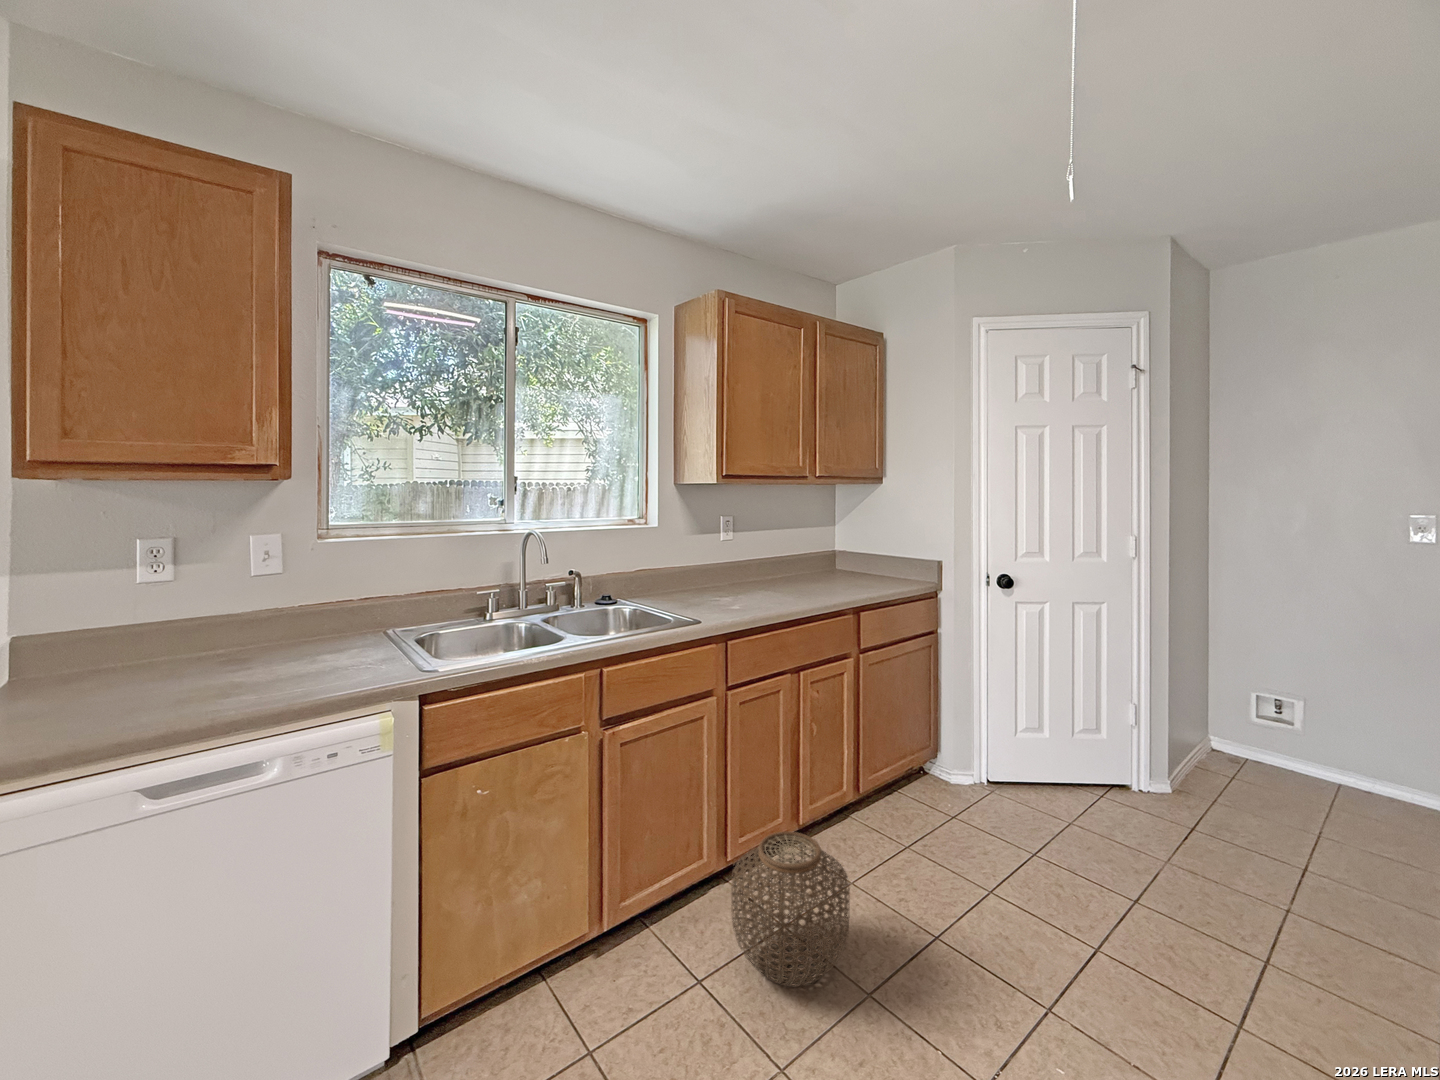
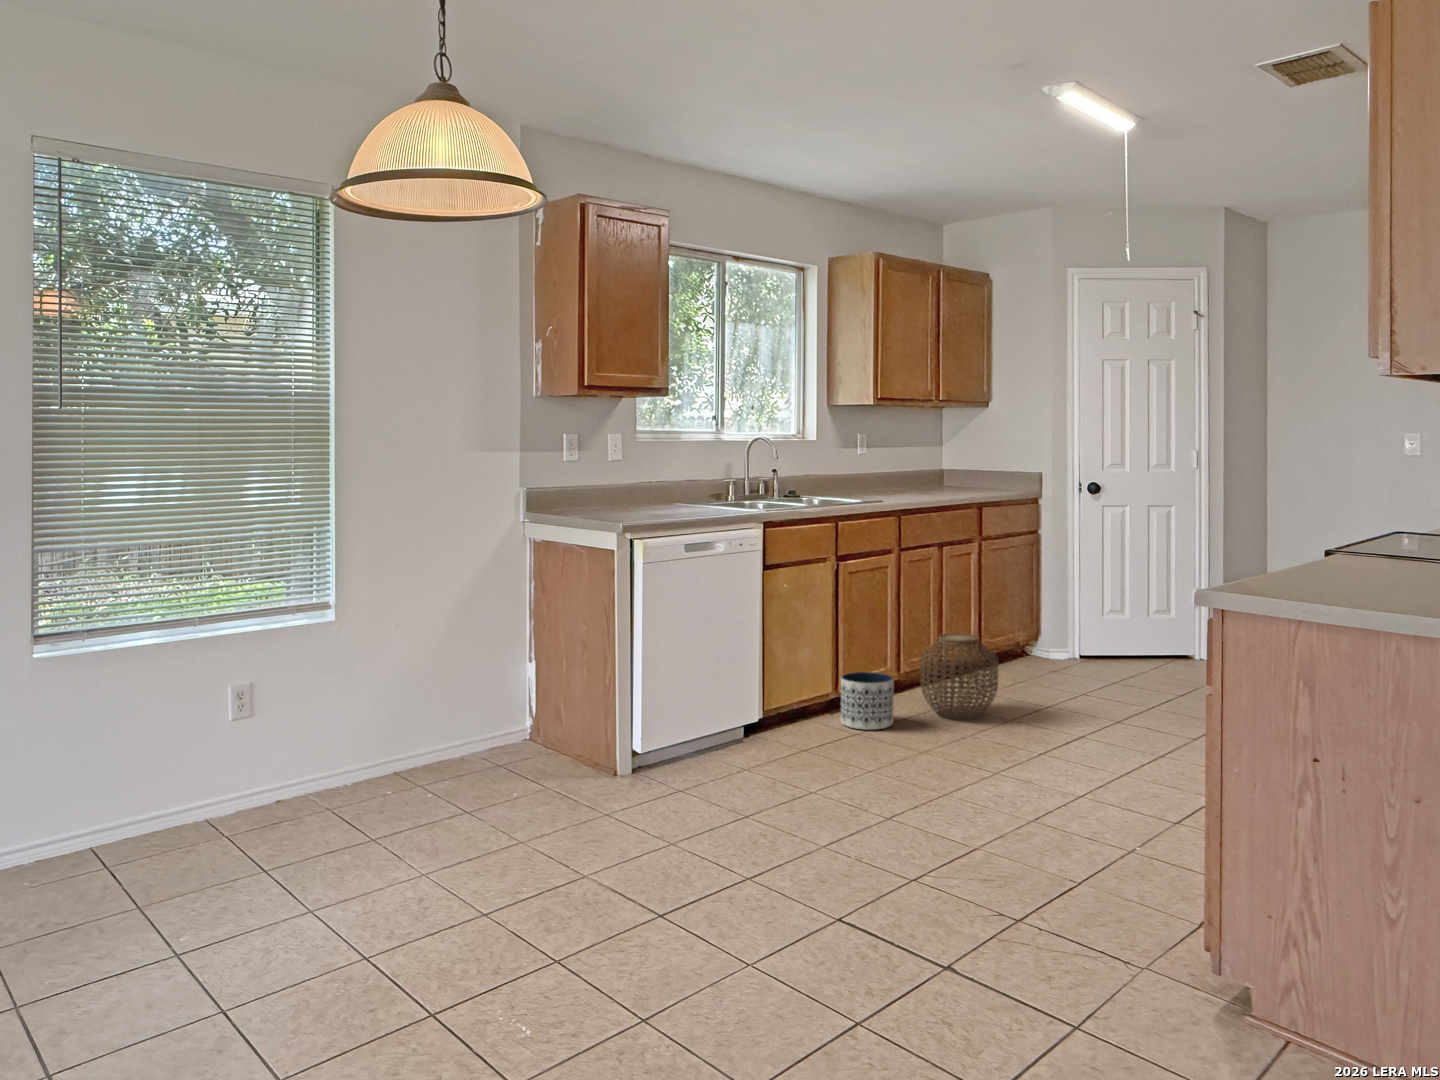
planter: none [591,898,675,1026] -> present [841,672,894,730]

